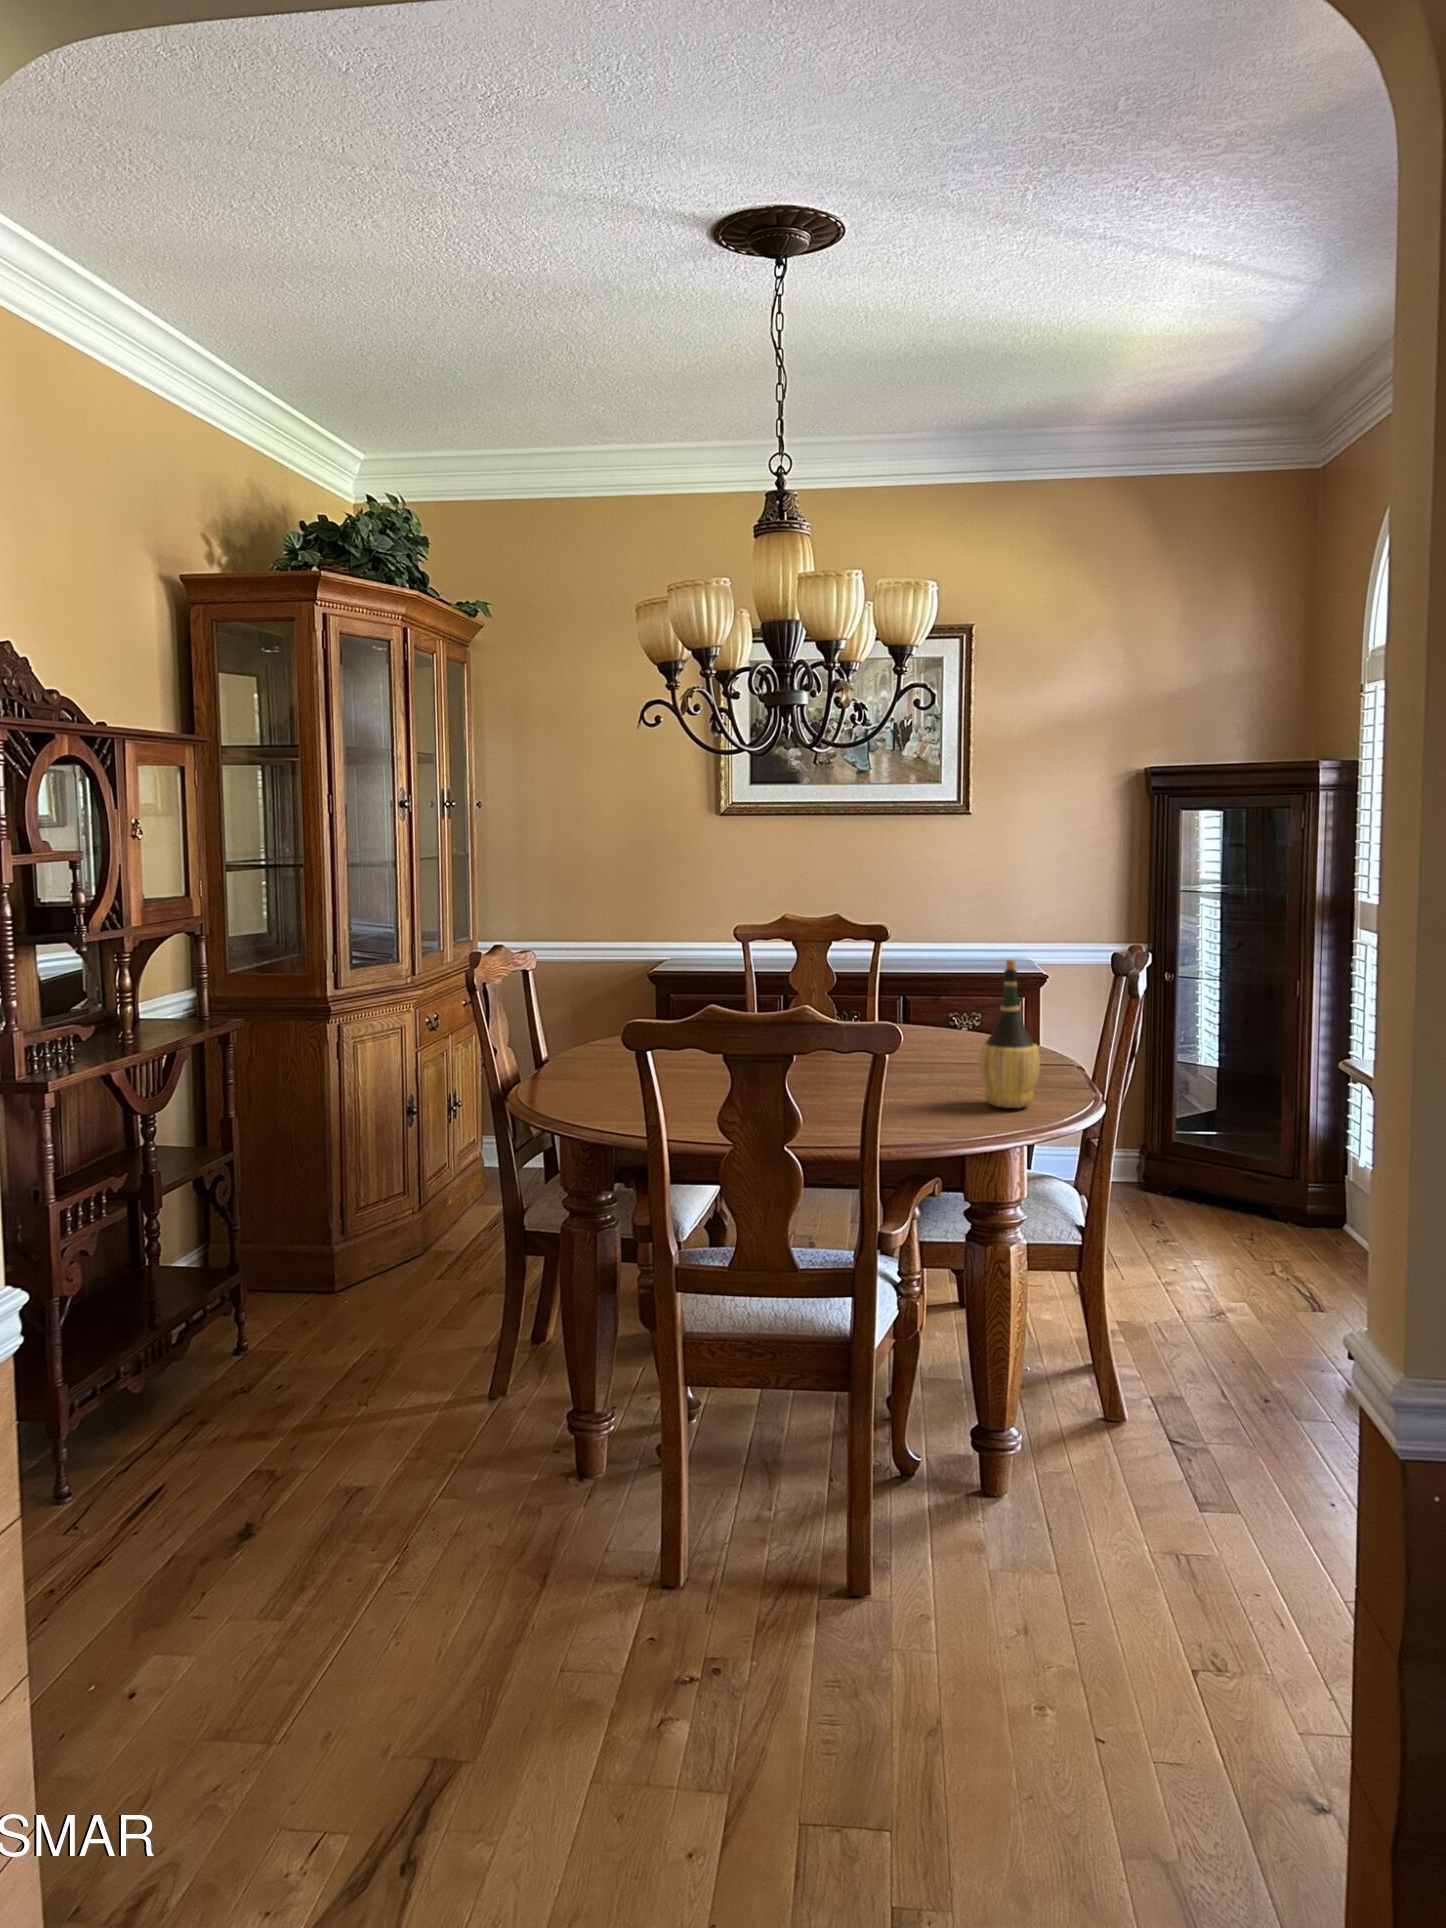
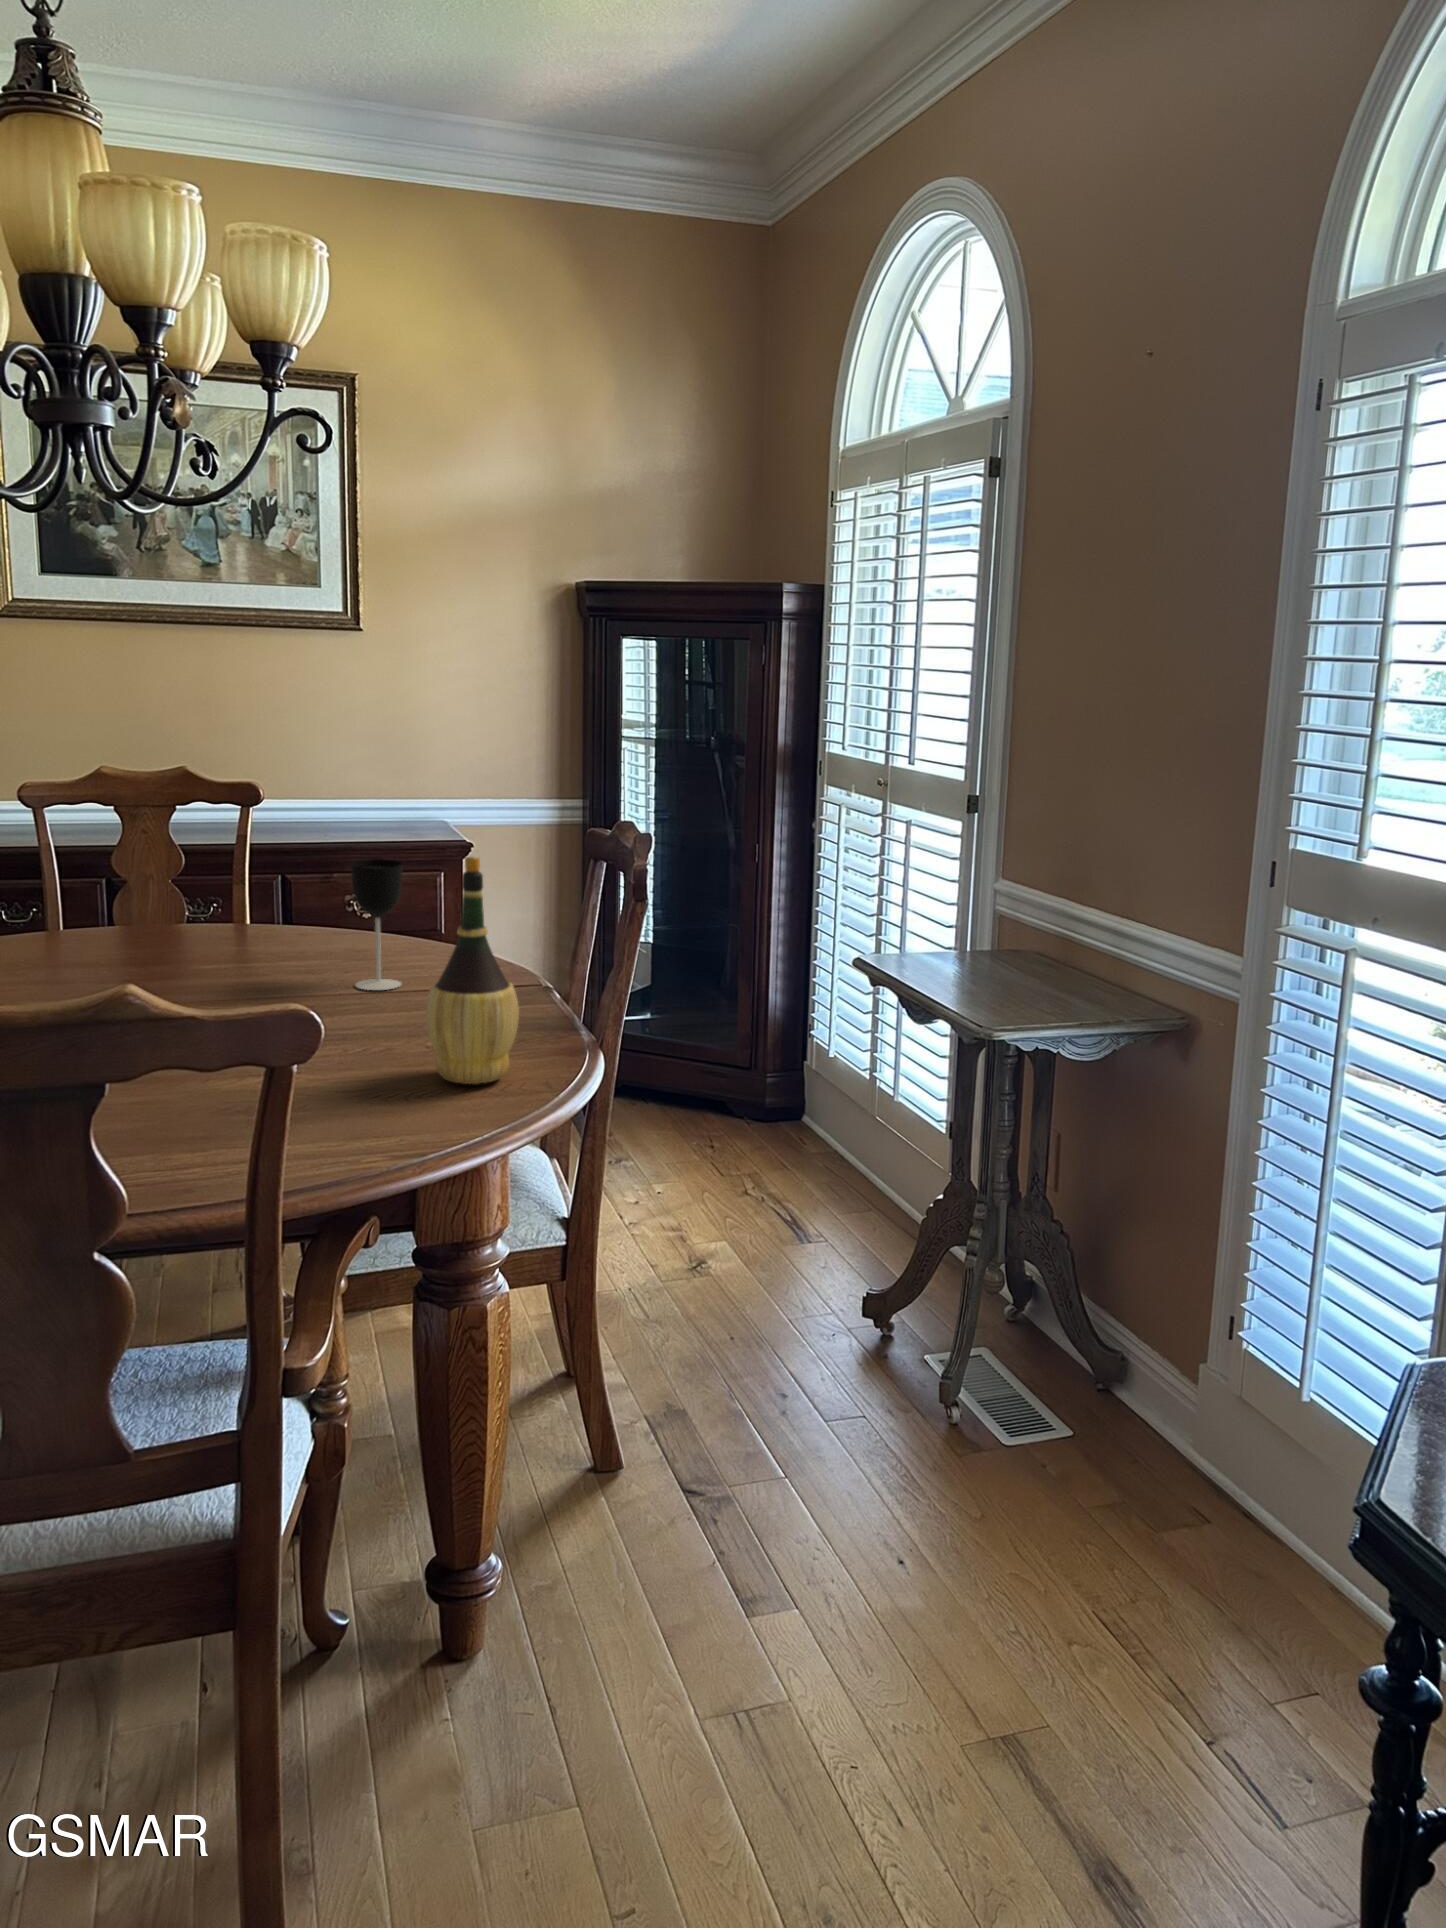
wine glass: none [942,970,977,1058] -> present [351,859,402,990]

